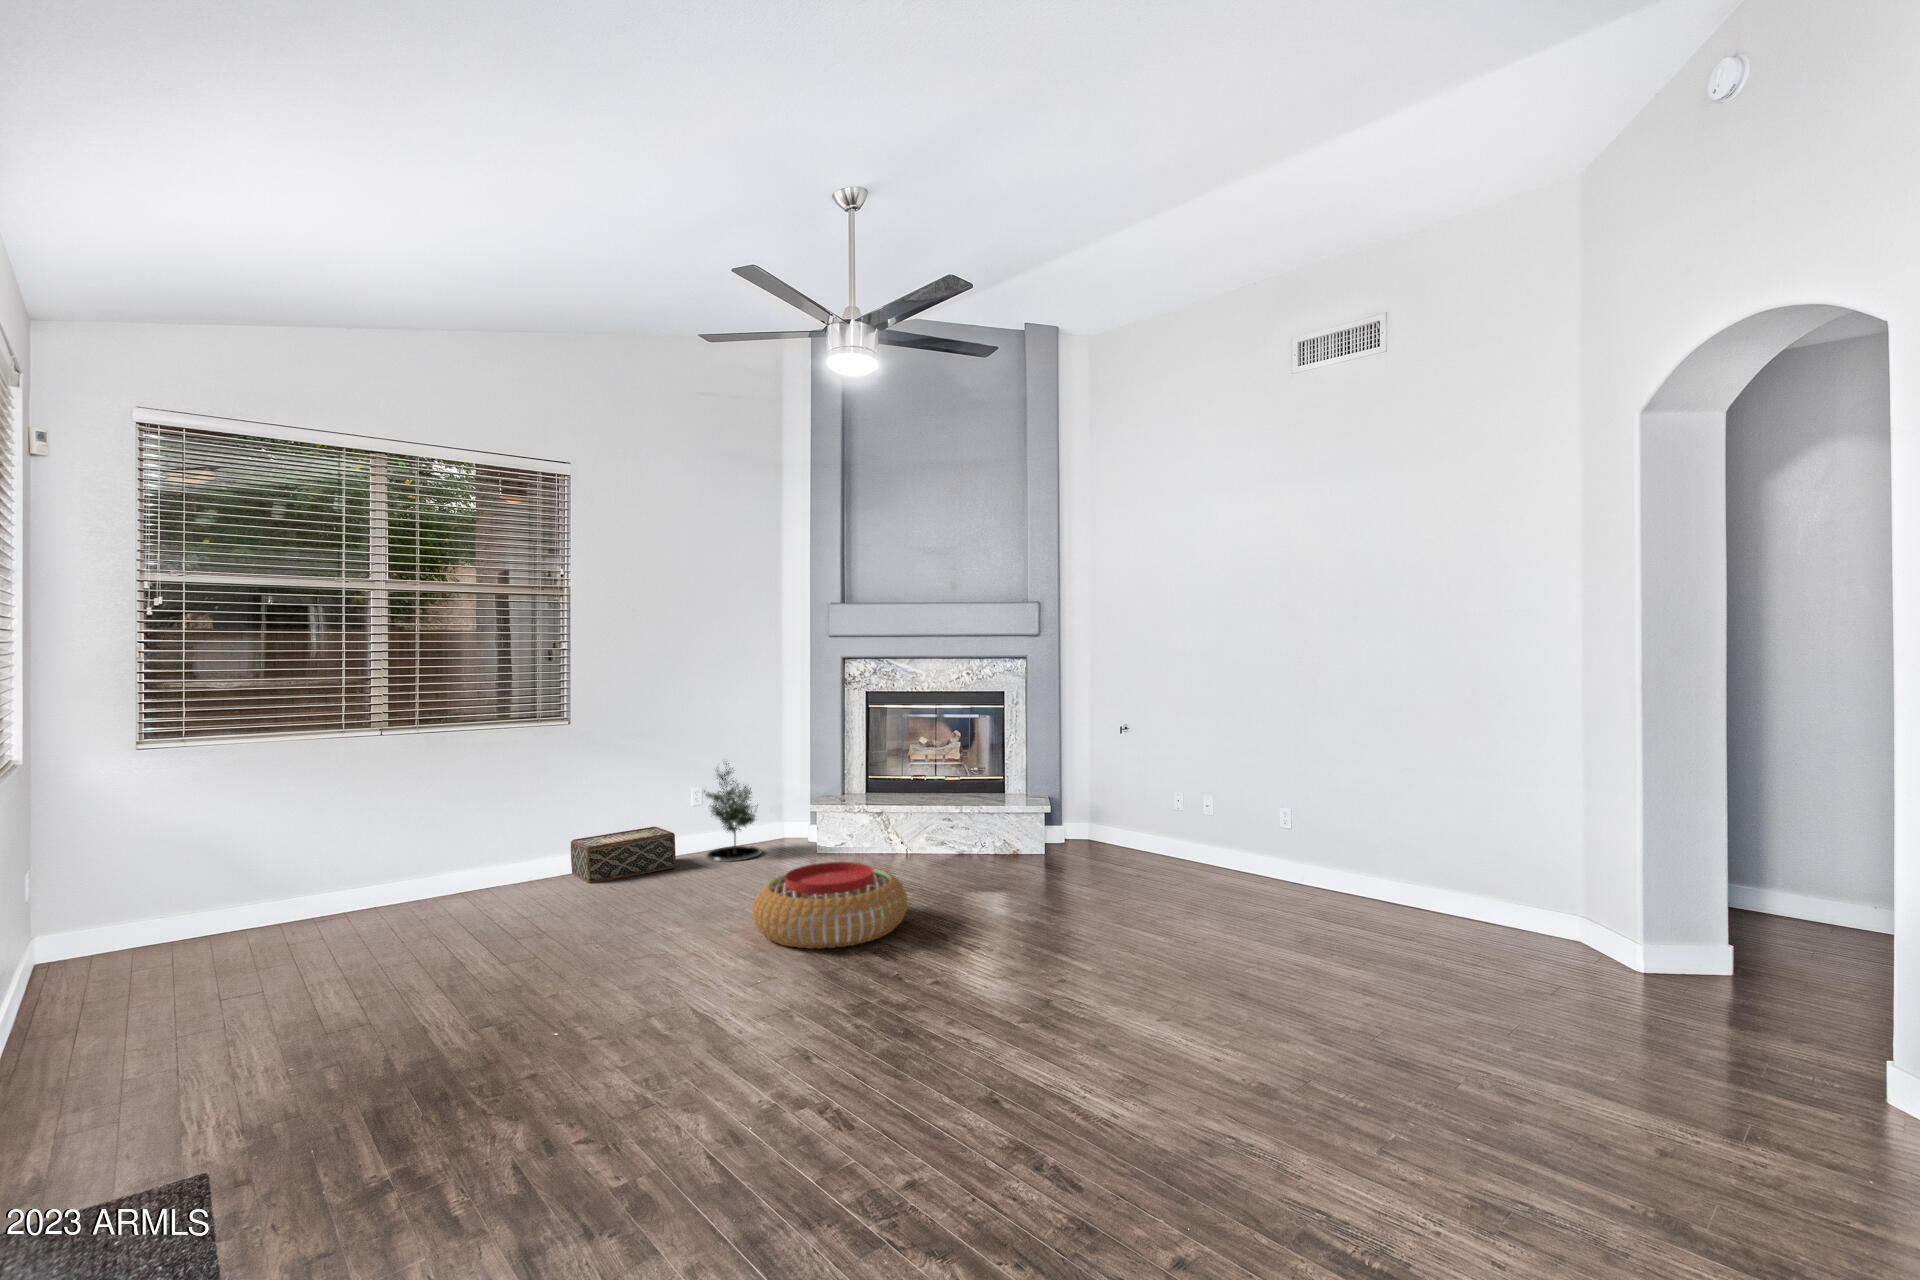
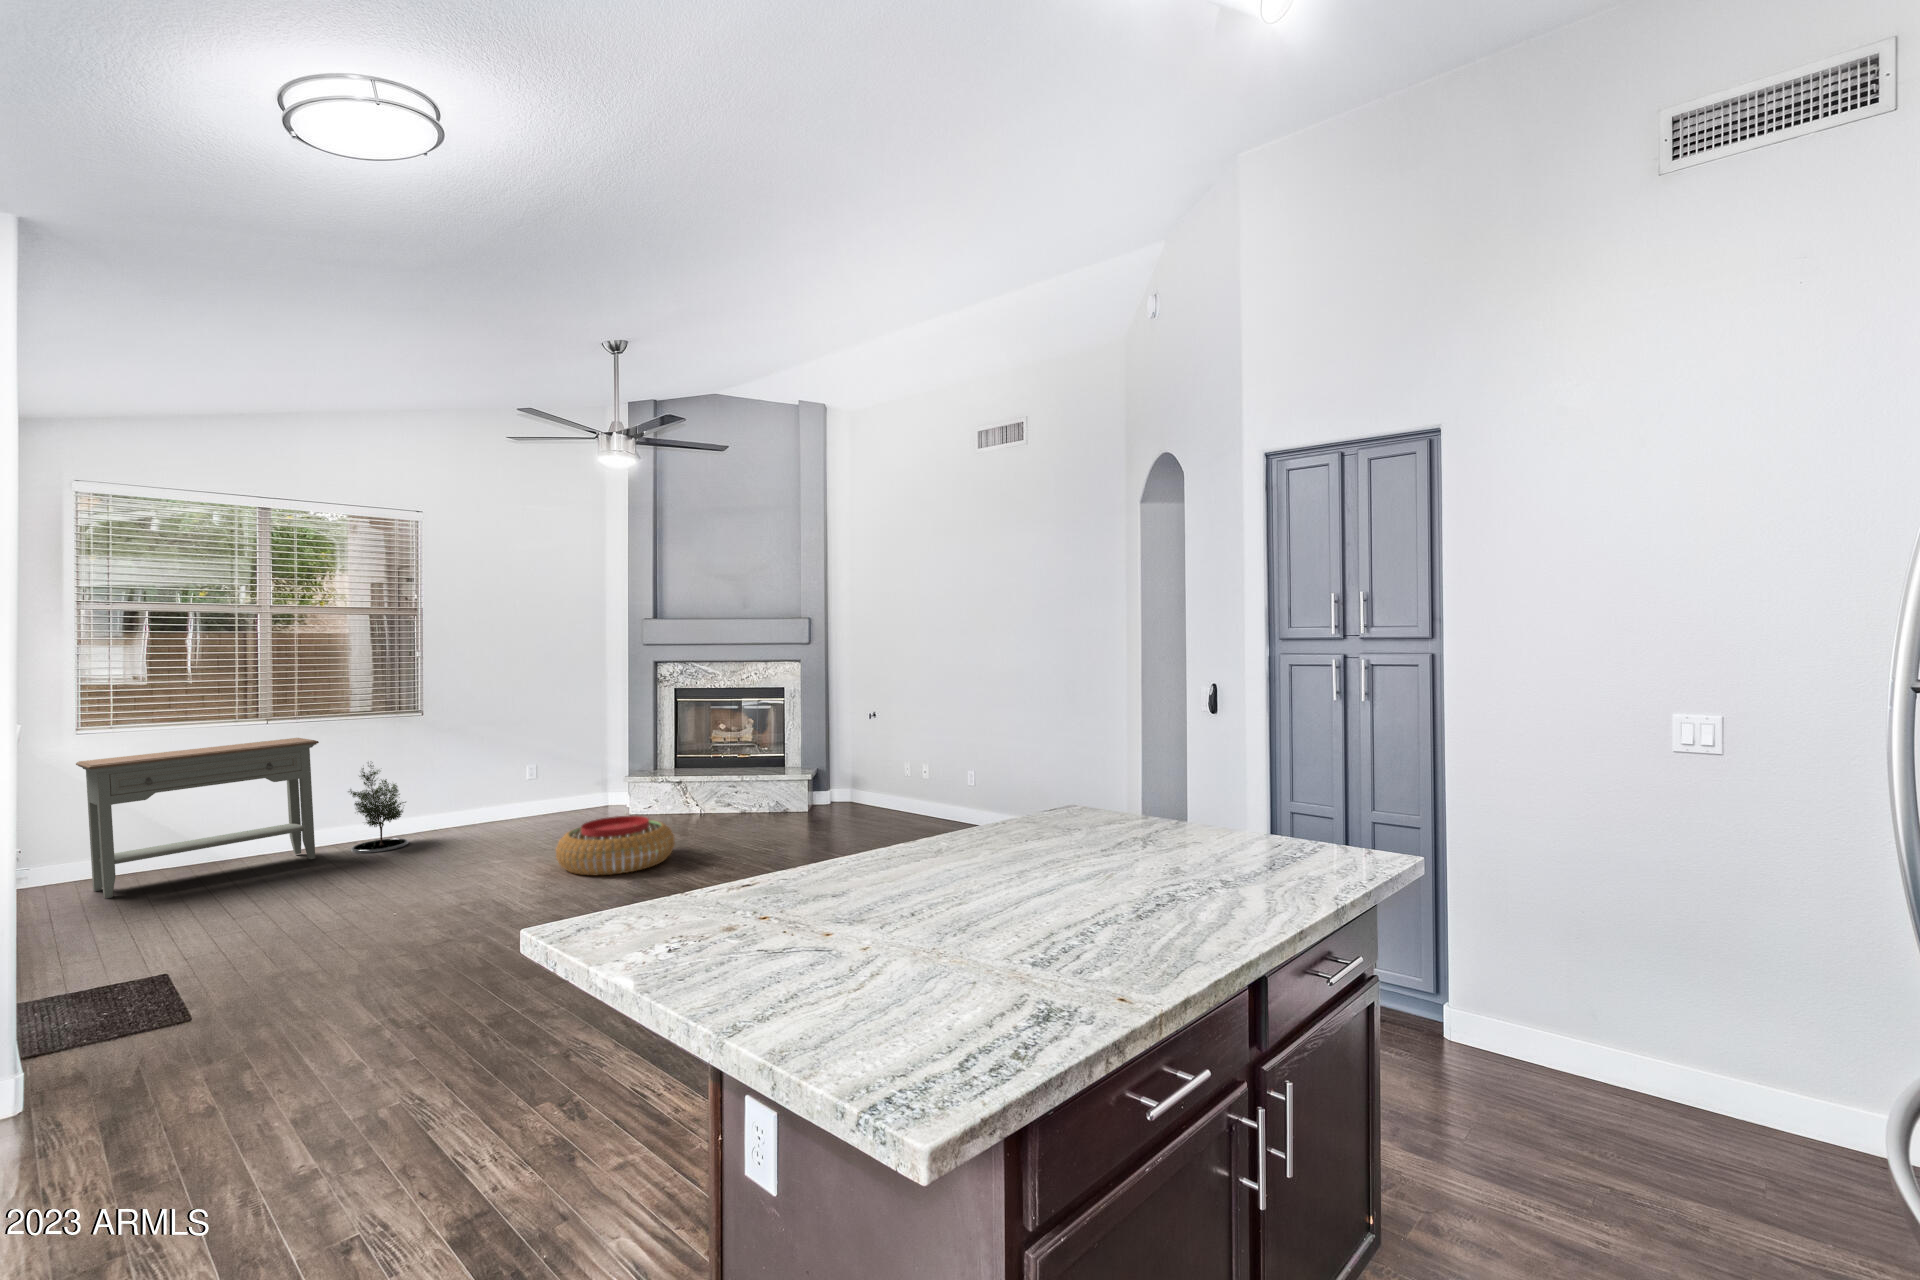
console table: none [142,750,444,968] -> present [76,738,319,899]
potted tree: present [704,763,761,862] -> present [348,765,408,853]
woven basket: present [571,827,676,883] -> none [427,796,514,839]

